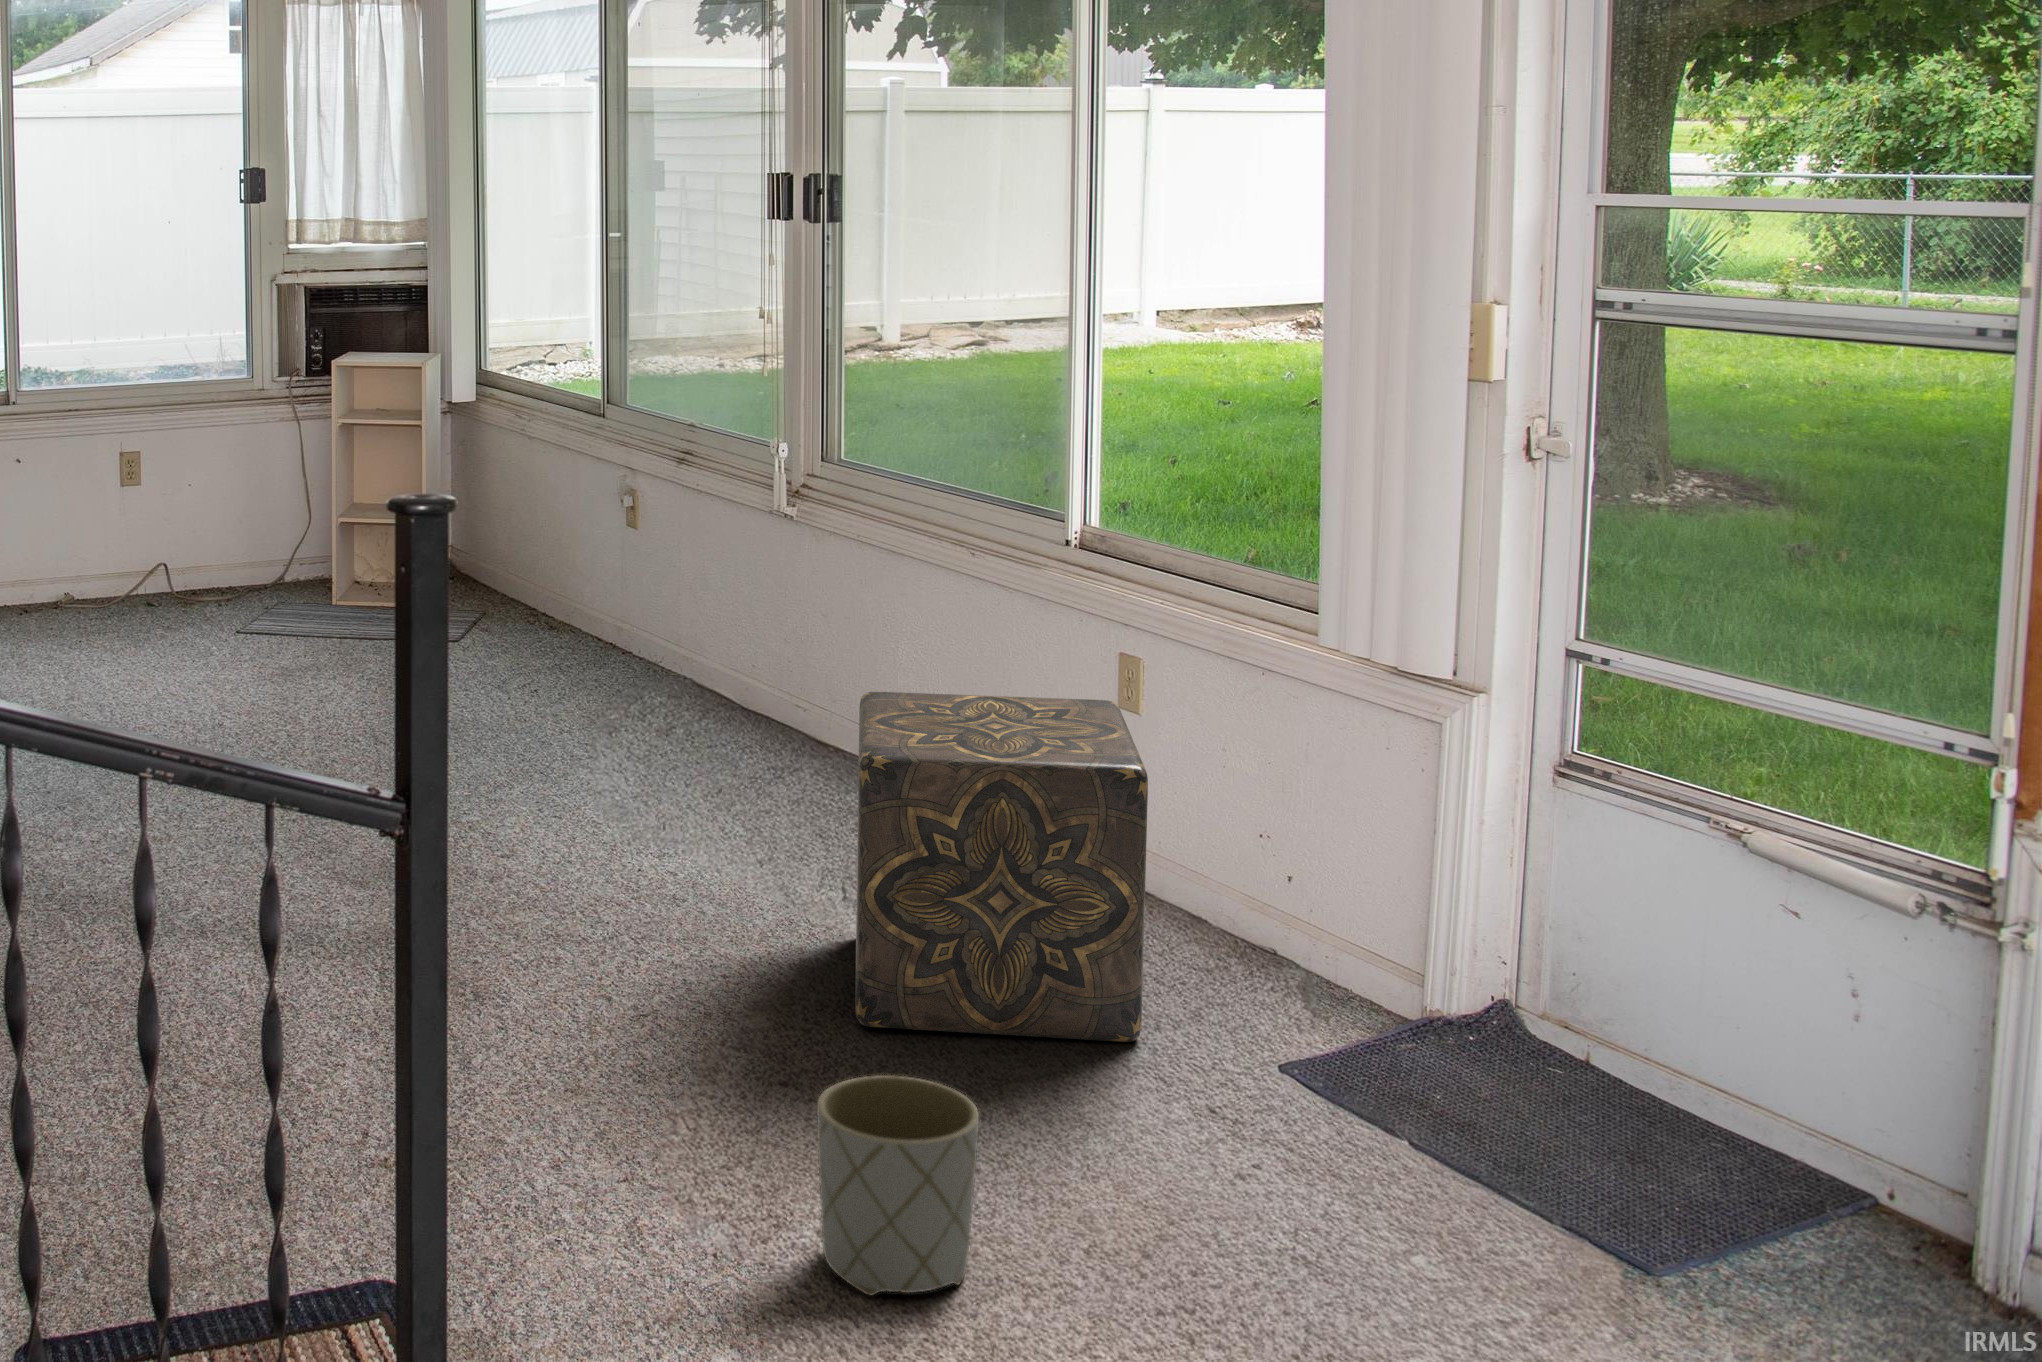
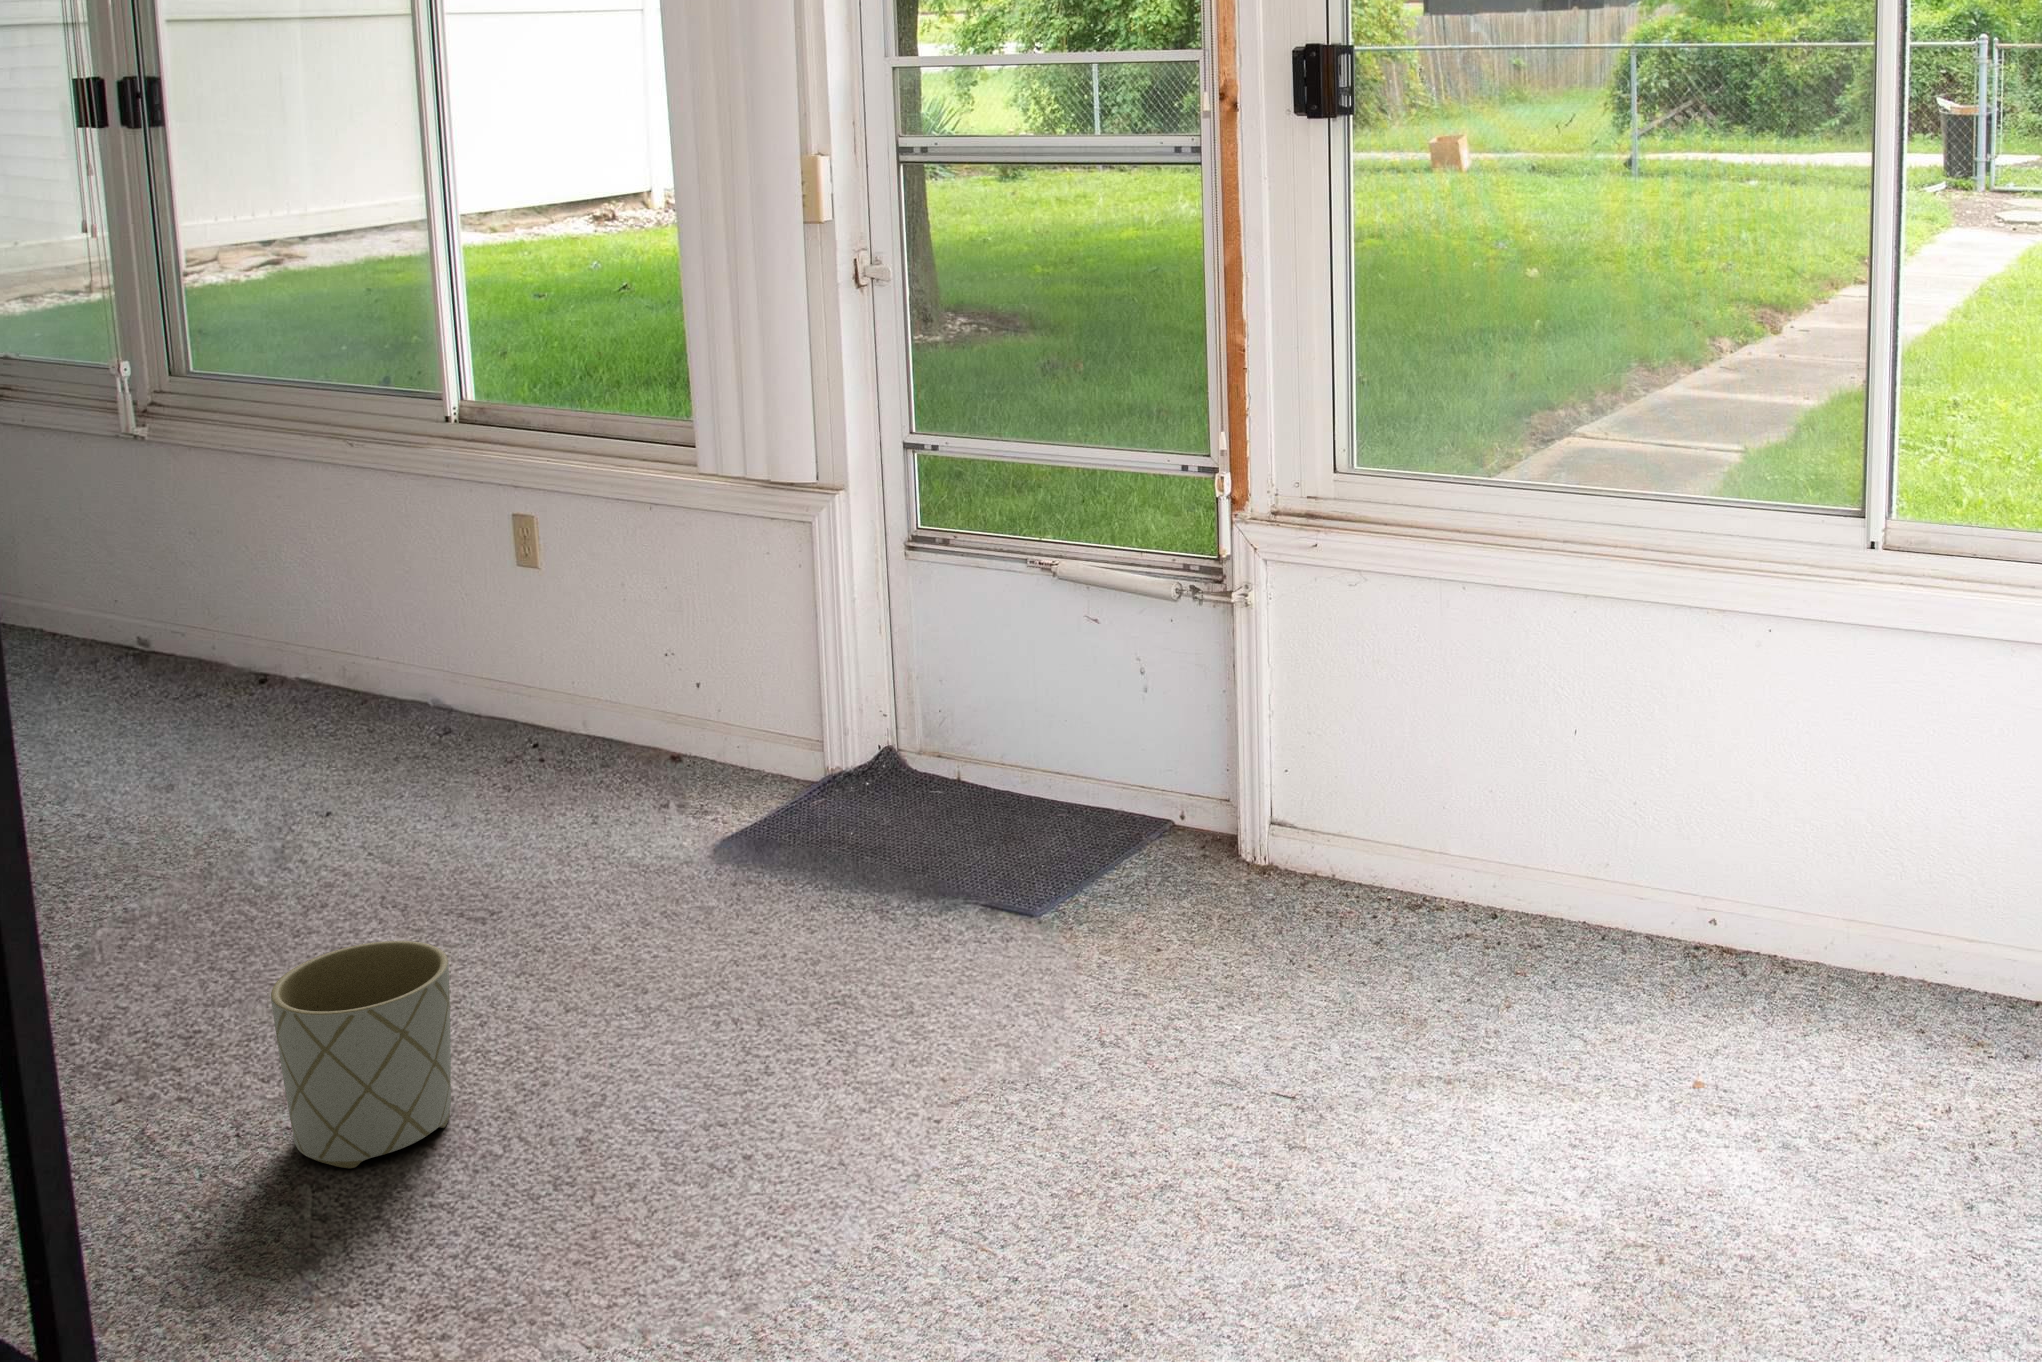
ottoman: present [855,692,1148,1042] -> none [254,554,580,913]

